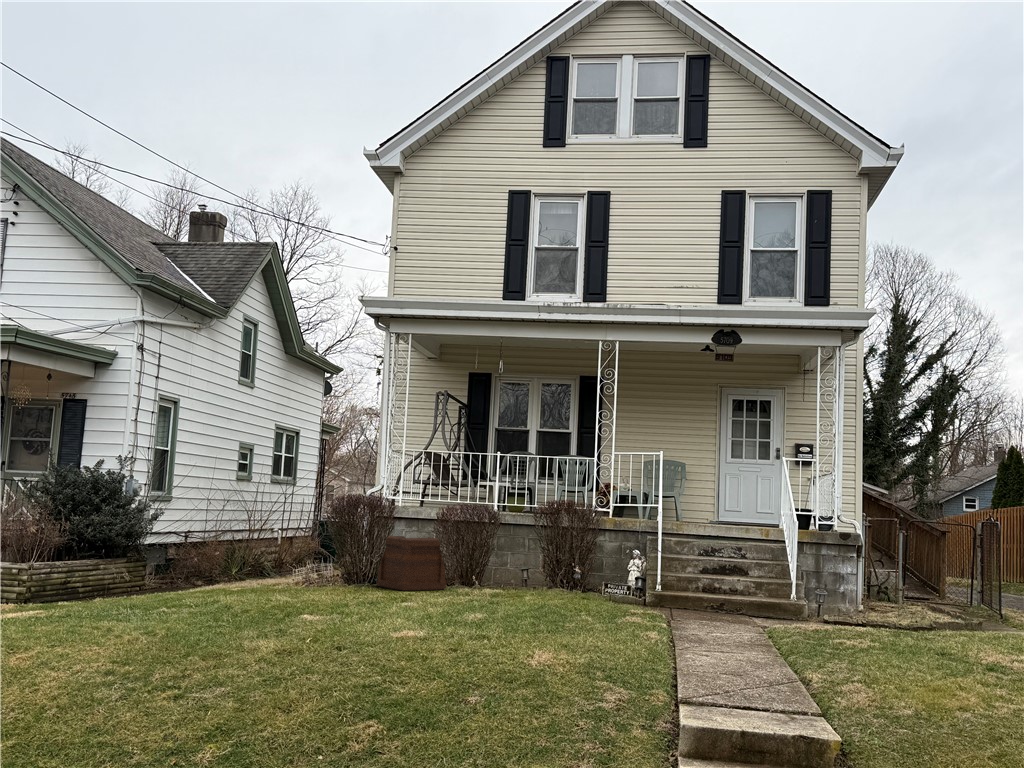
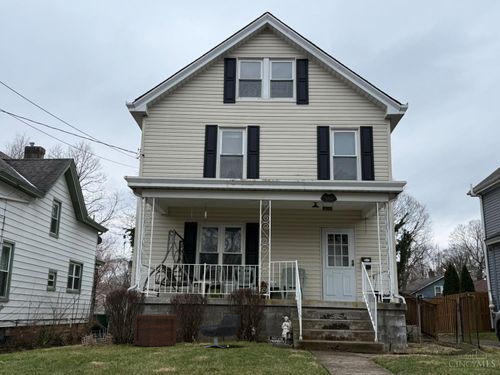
lounge chair: none [485,541,557,598] -> present [199,314,241,348]

